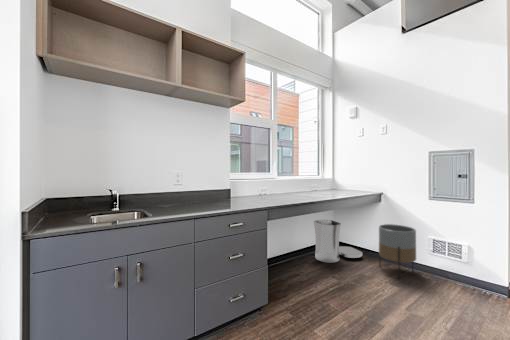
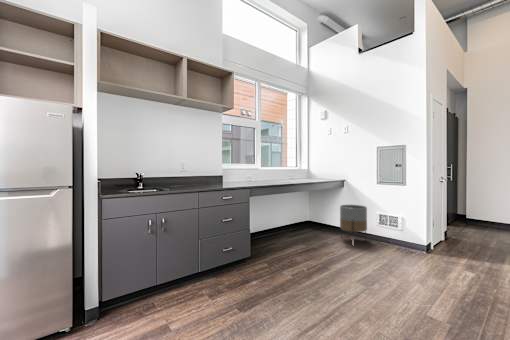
trash can: present [314,220,362,263] -> none [291,203,330,237]

